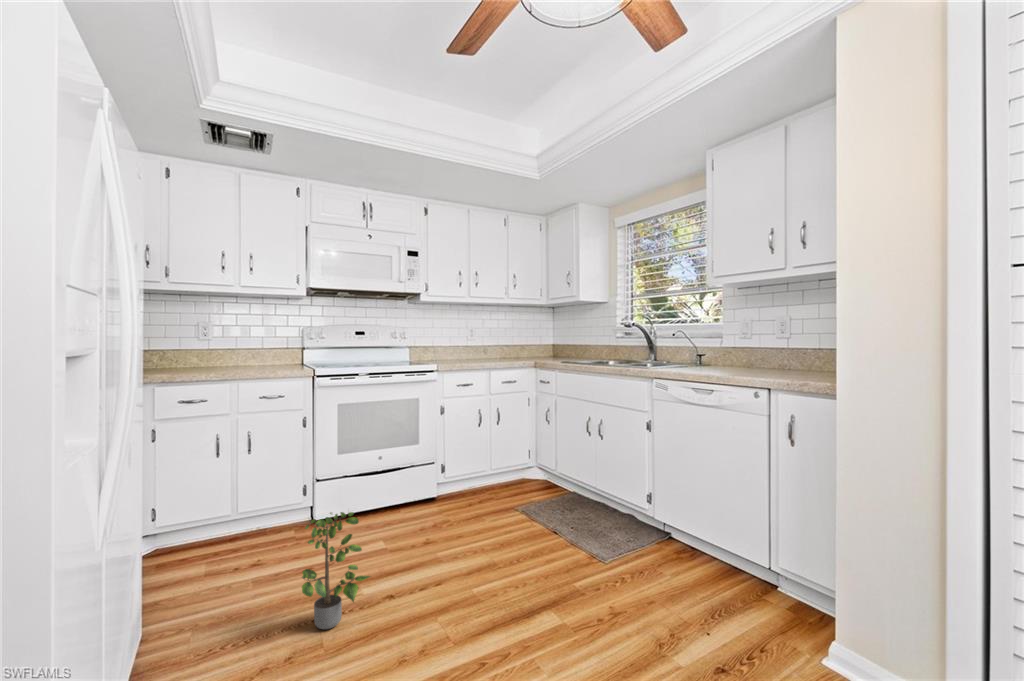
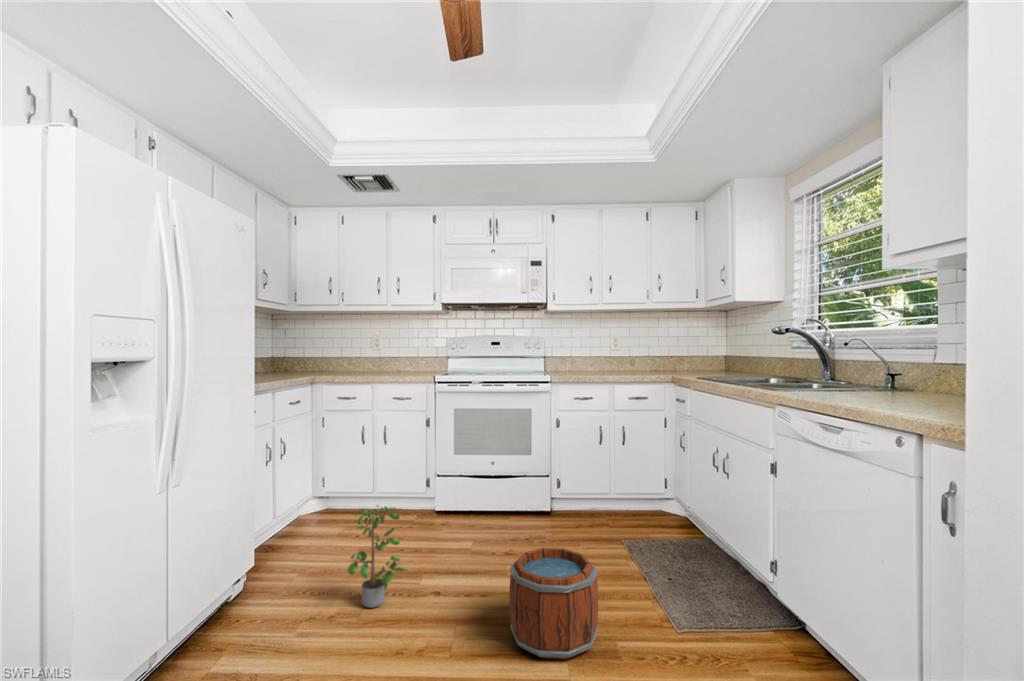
bucket: none [493,520,573,621] -> present [510,548,598,659]

